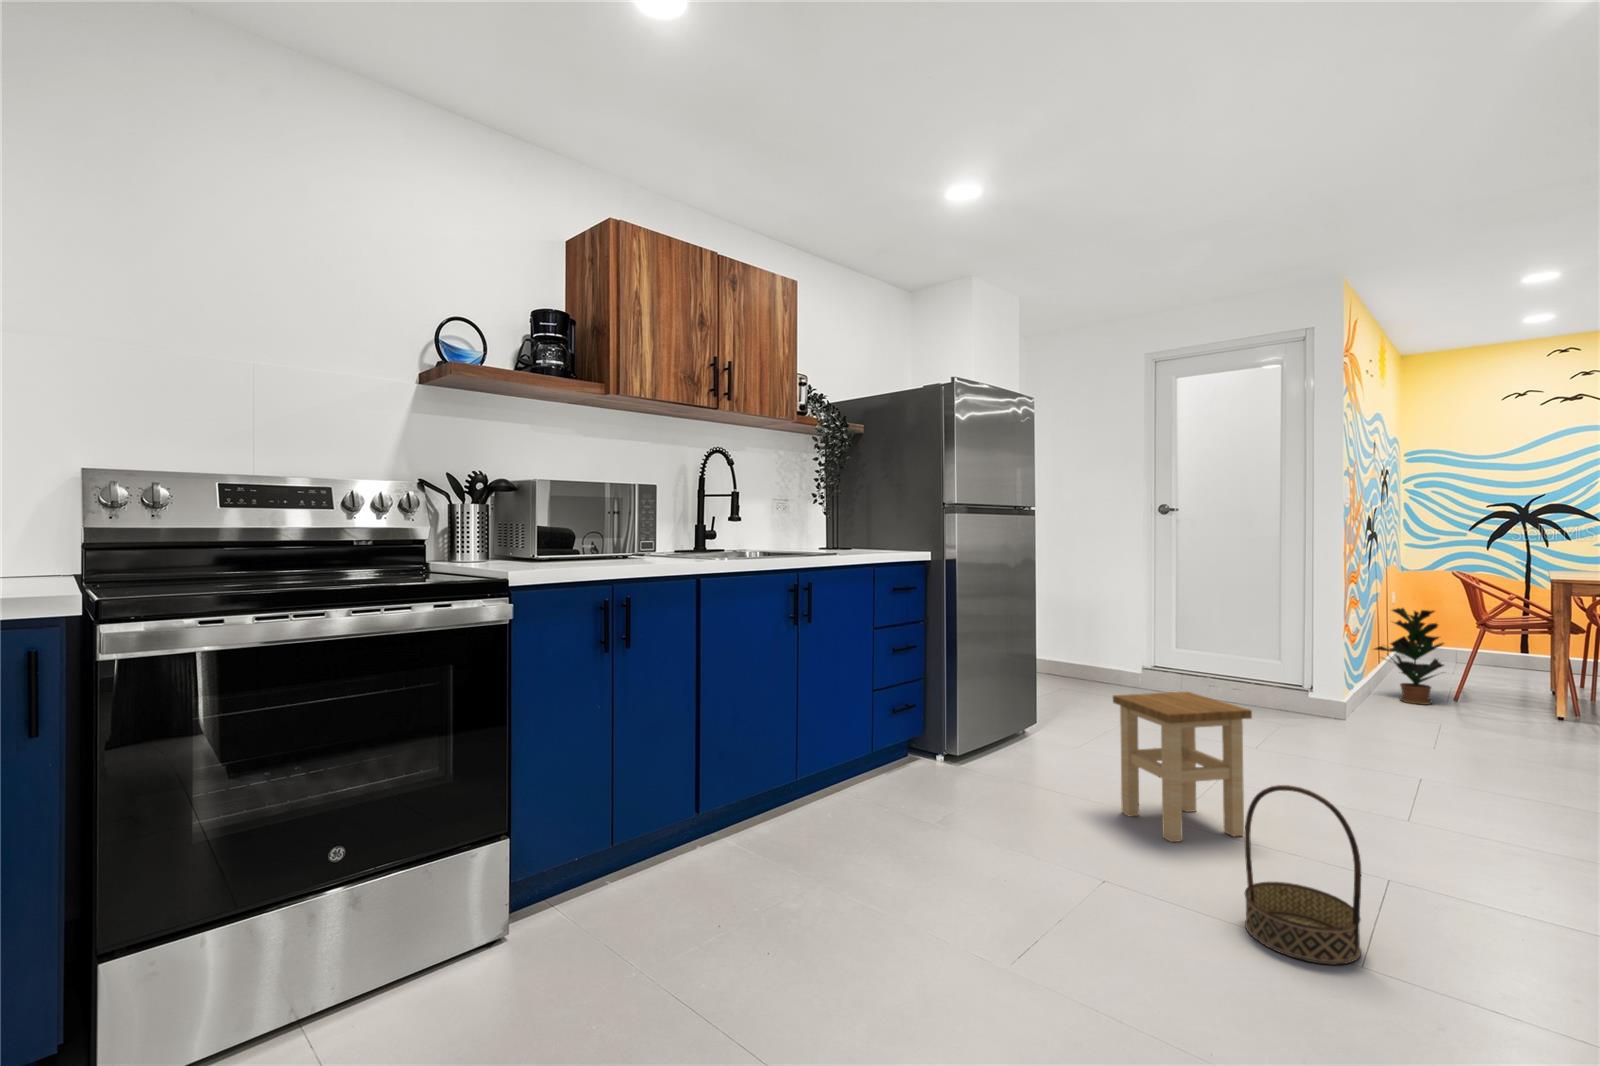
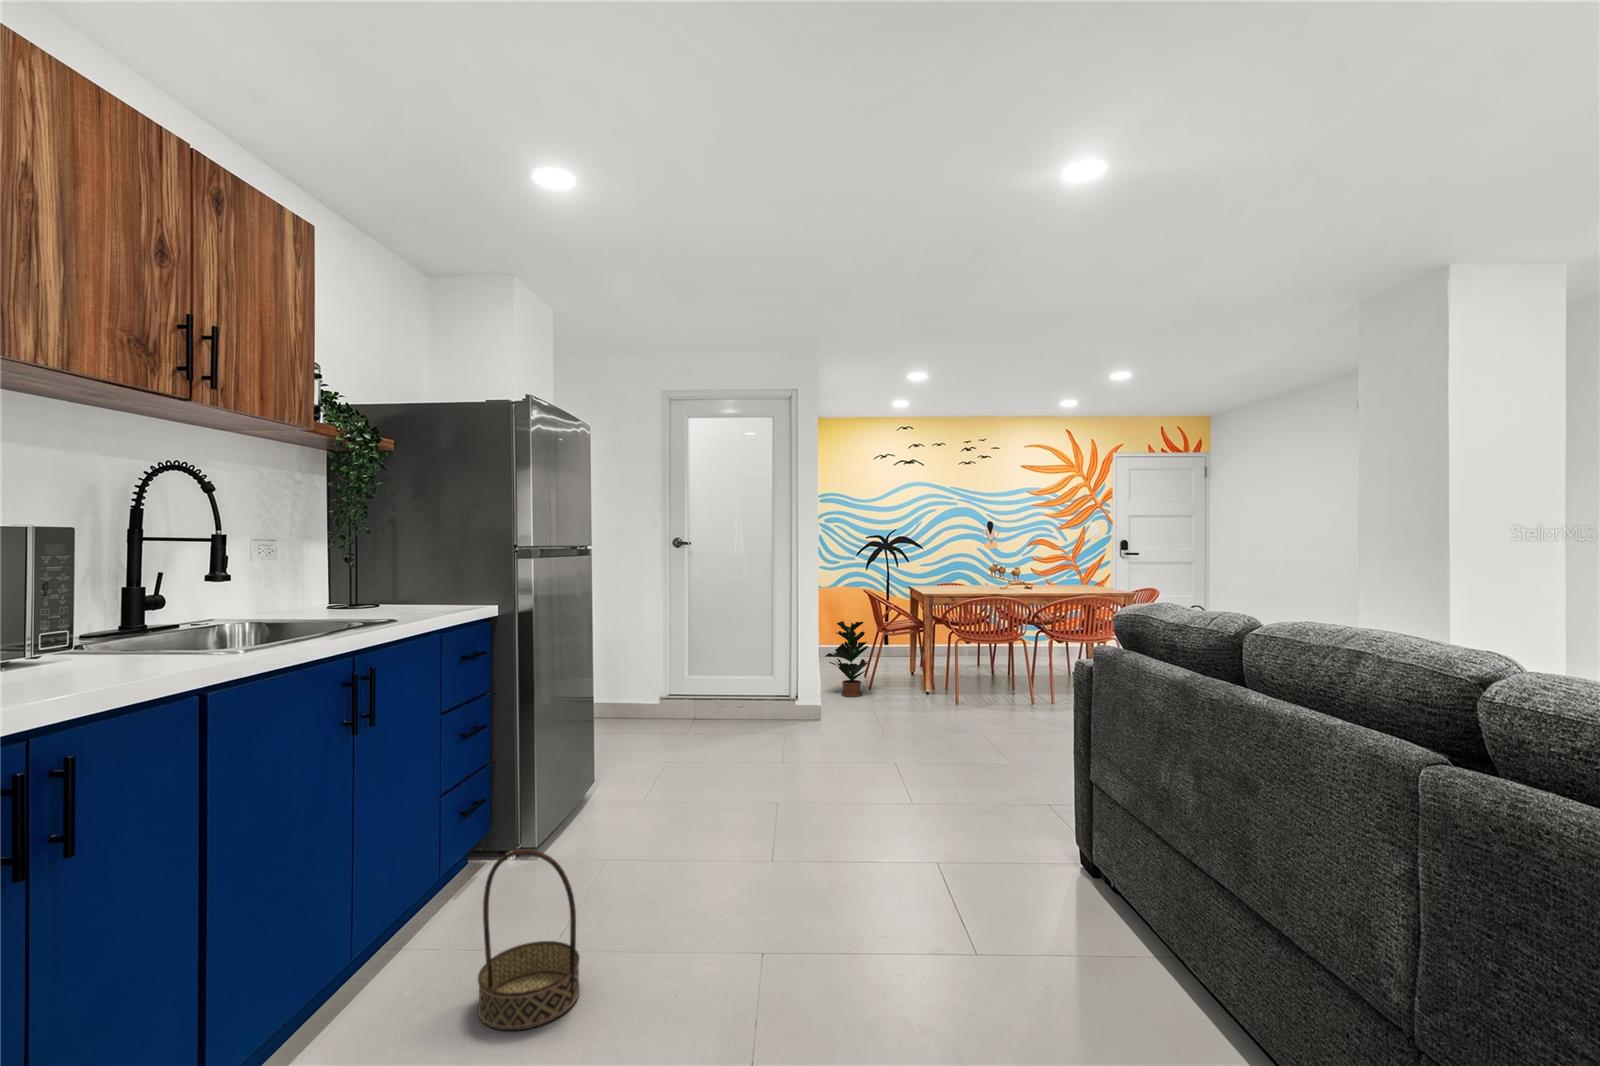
stool: present [1113,692,1252,842] -> none [722,728,842,884]
basket: present [1245,785,1361,965] -> present [478,849,580,1030]

